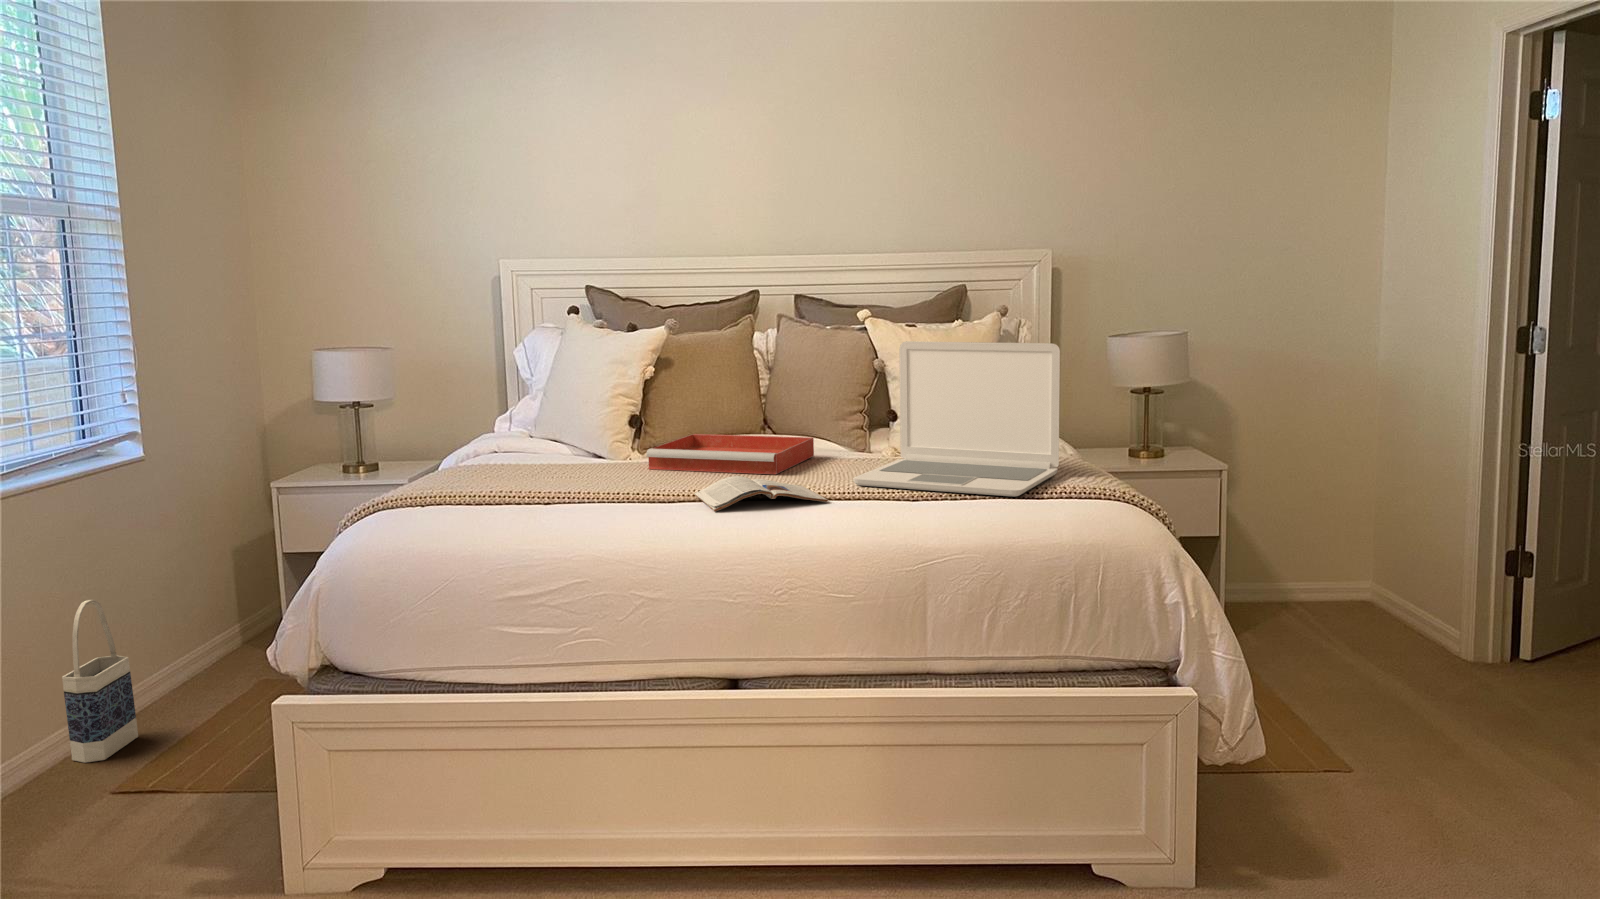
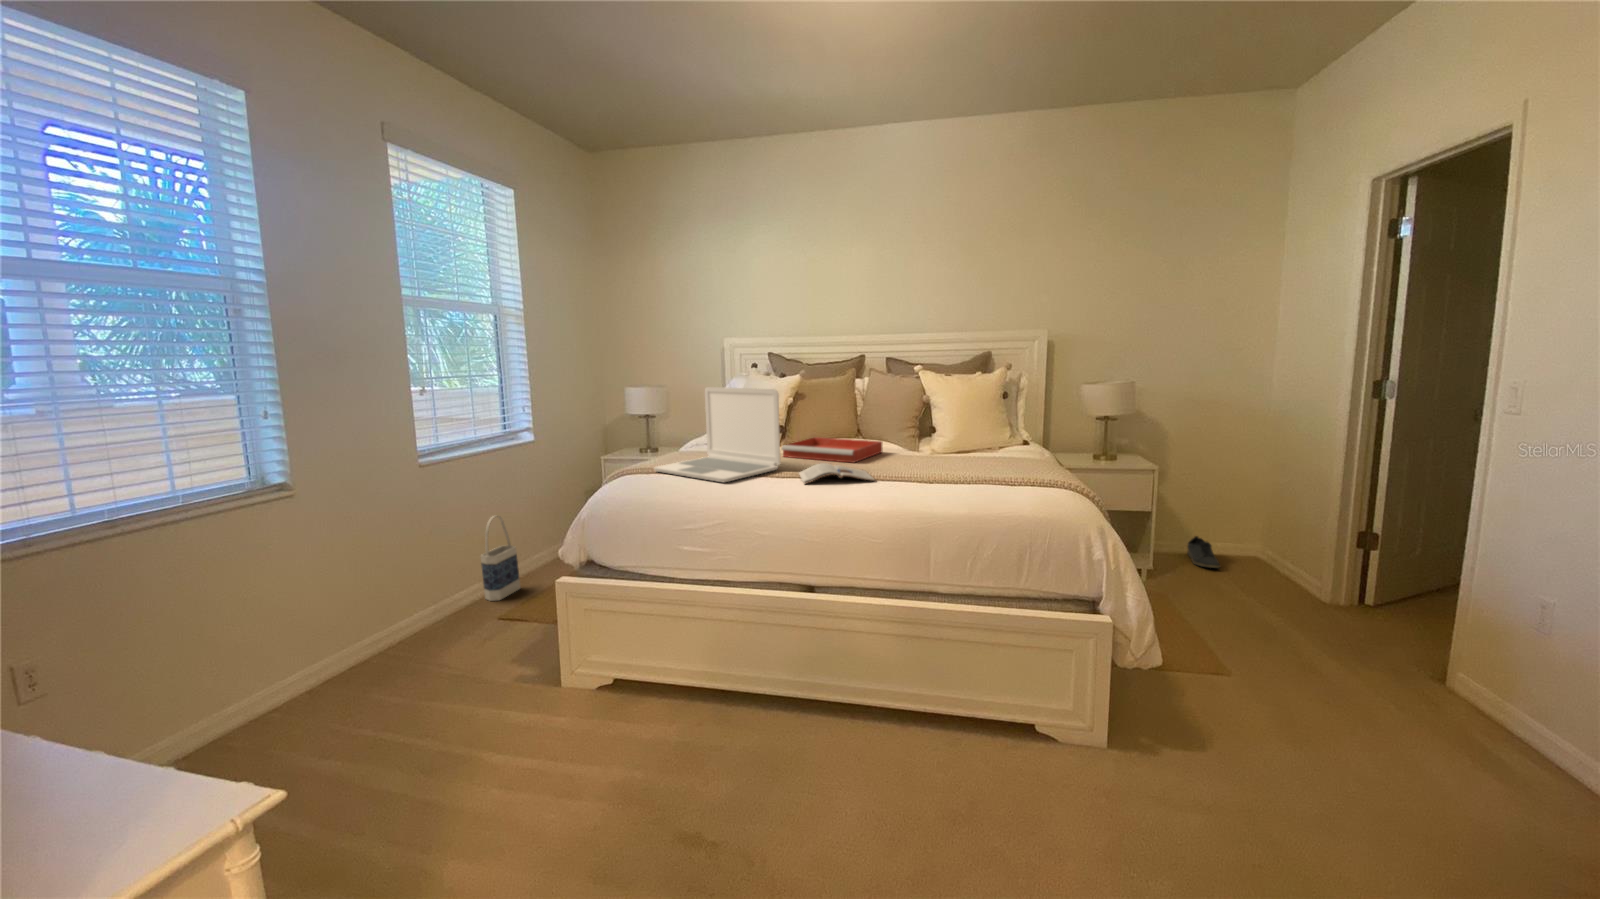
laptop: present [853,341,1060,497] -> present [654,387,780,483]
shoe: none [1273,574,1323,622] -> present [1187,536,1220,568]

